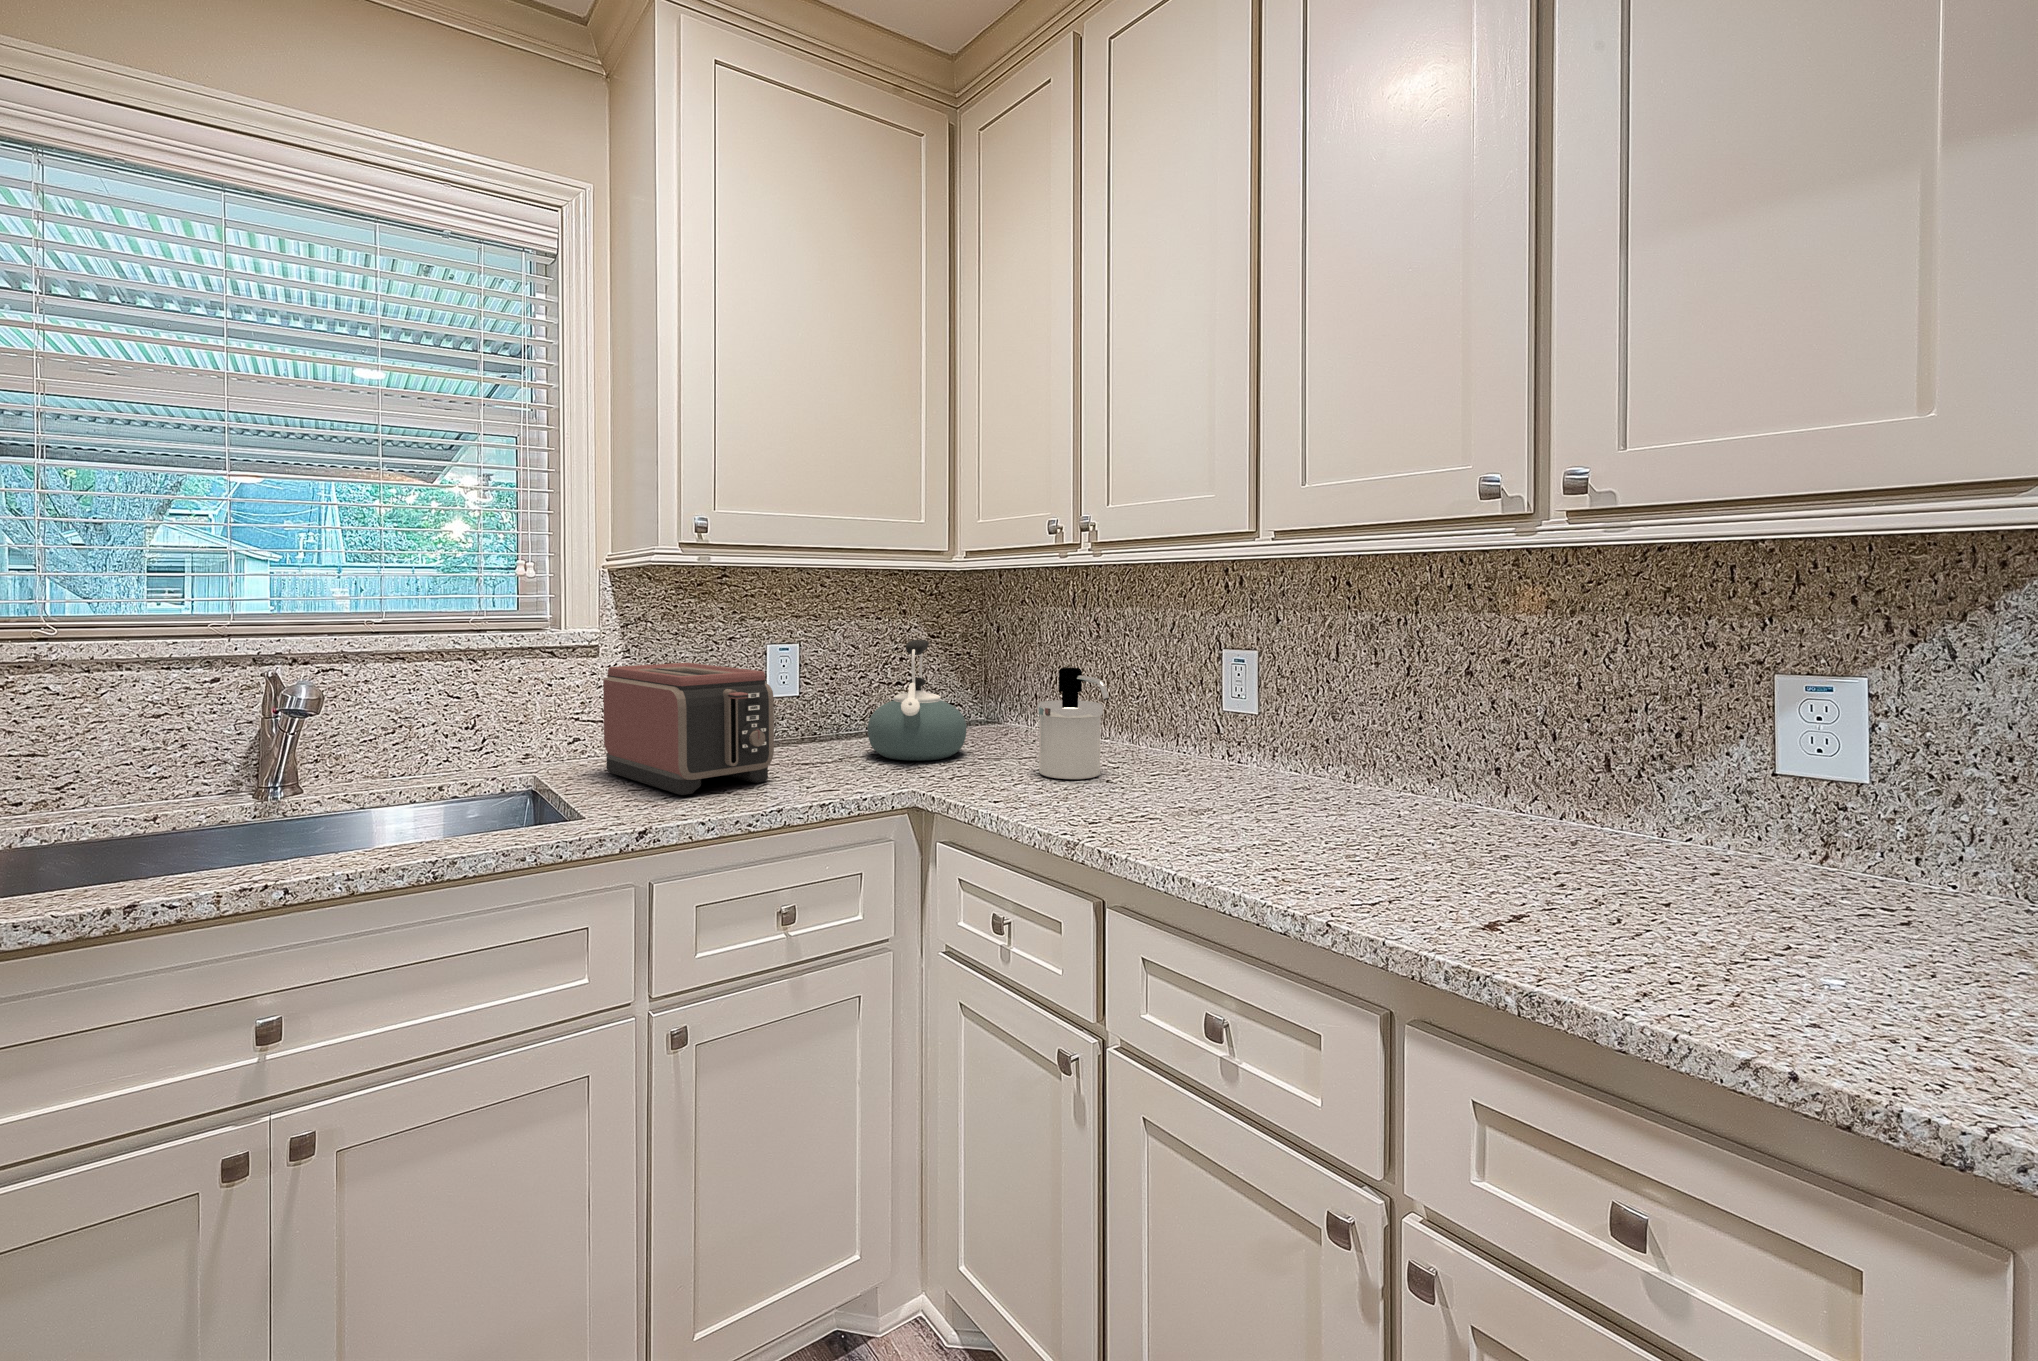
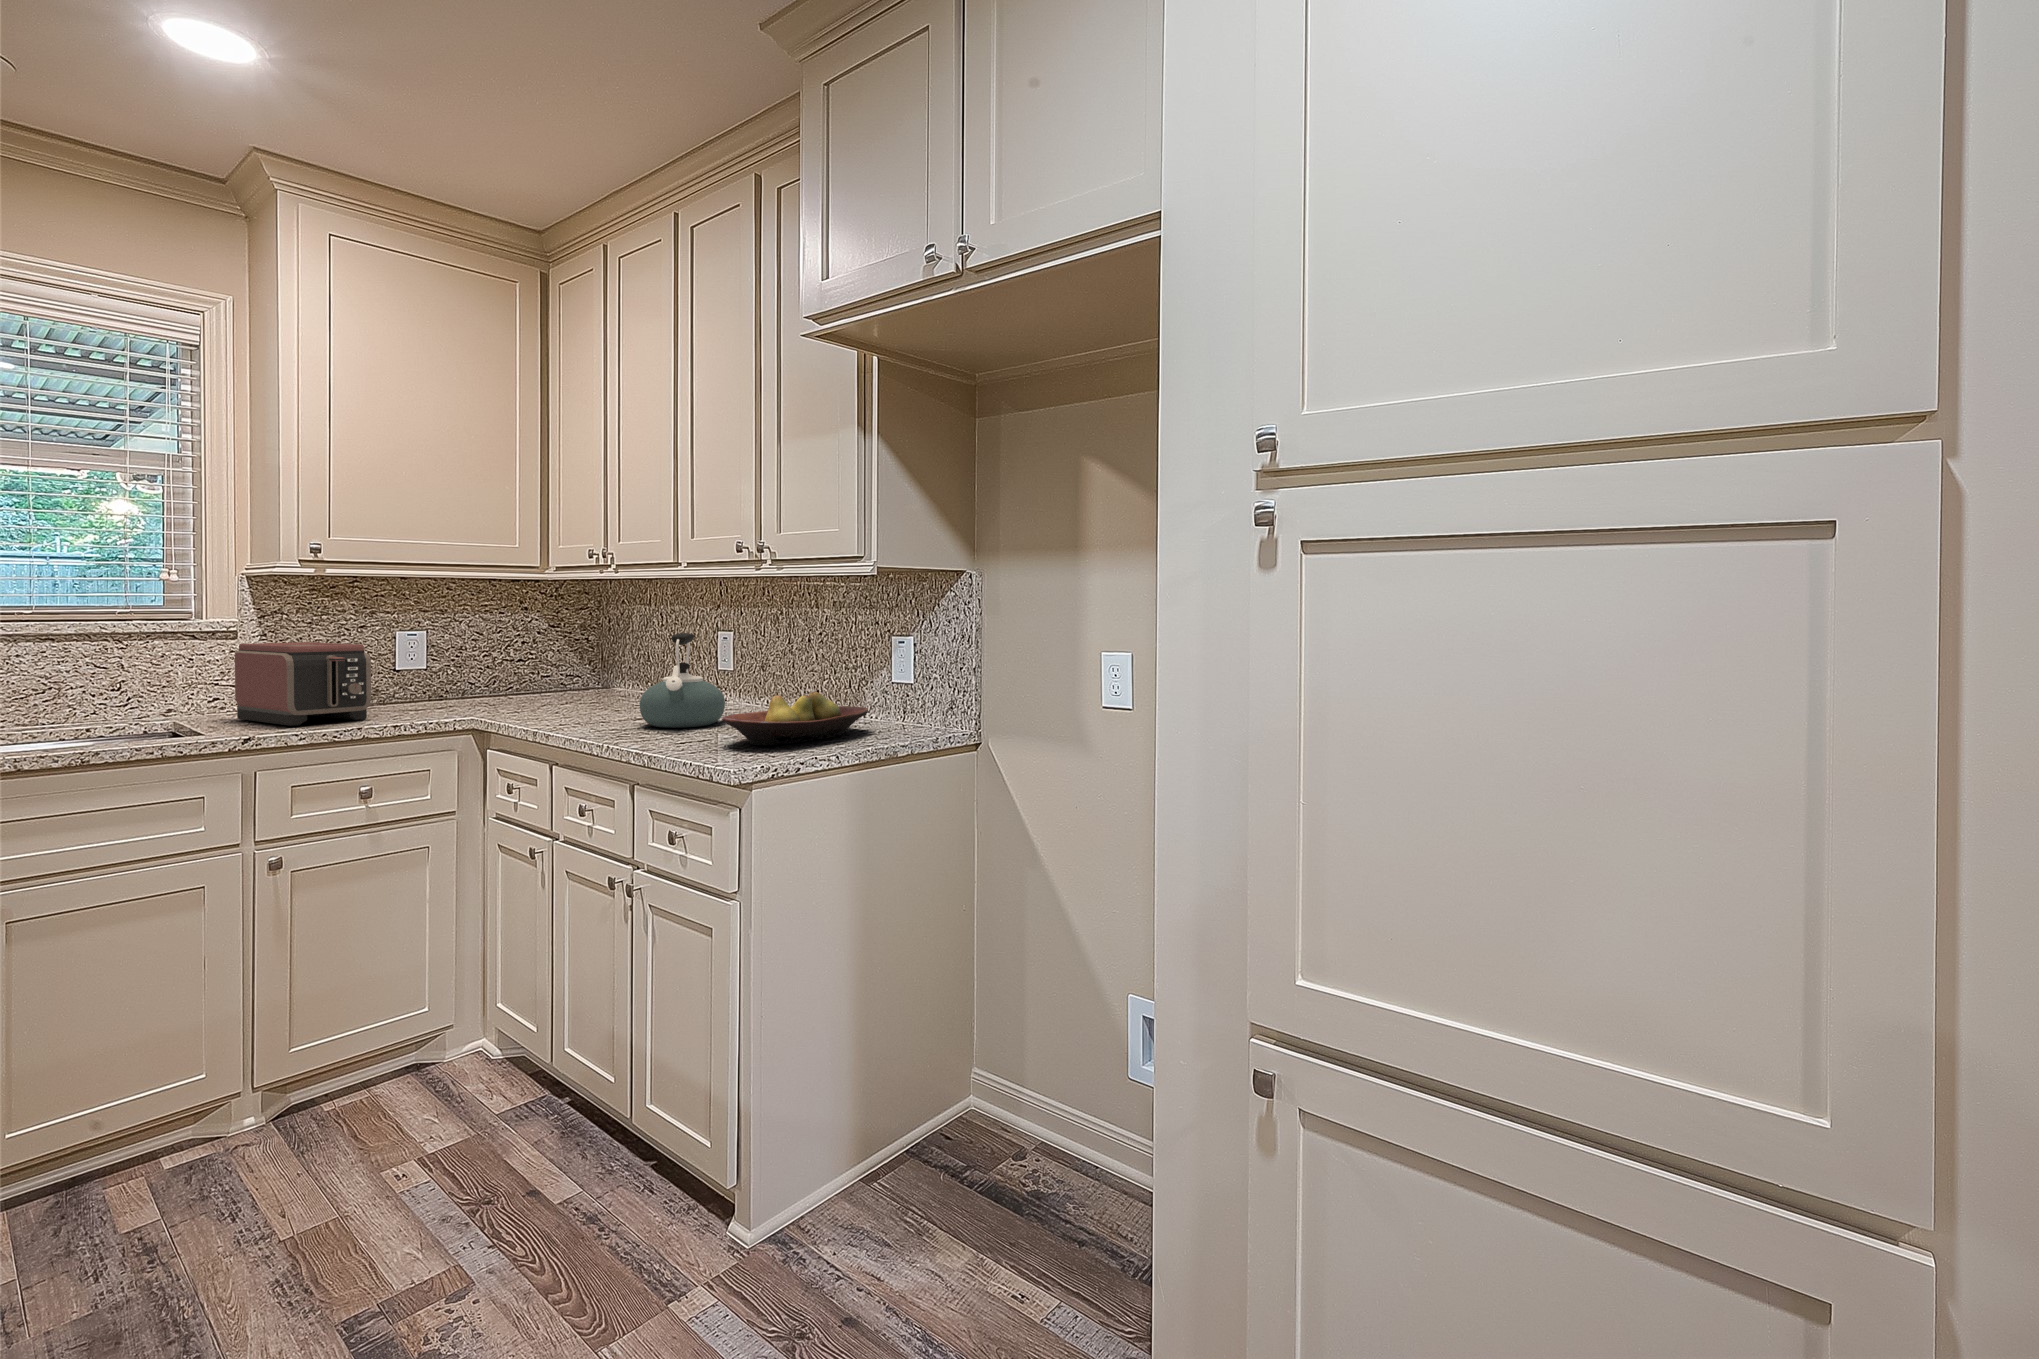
kettle: present [867,640,967,761] -> present [640,633,725,728]
soap dispenser: present [1037,667,1109,779] -> none [572,642,619,712]
fruit bowl: none [1525,804,1799,944] -> present [722,692,868,745]

